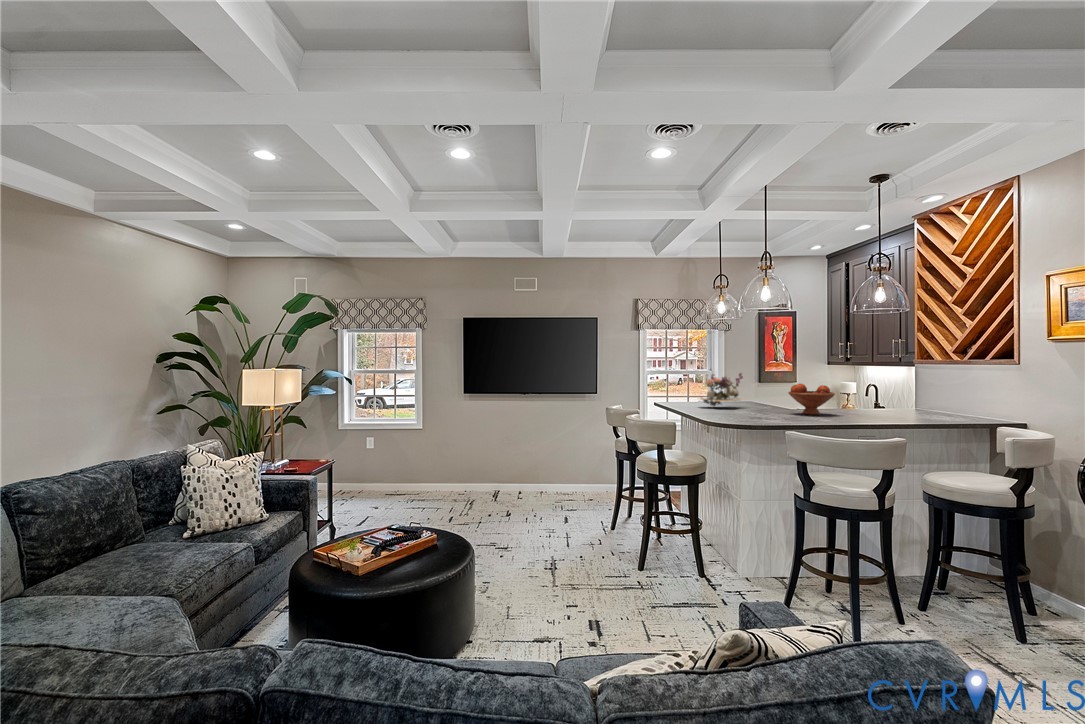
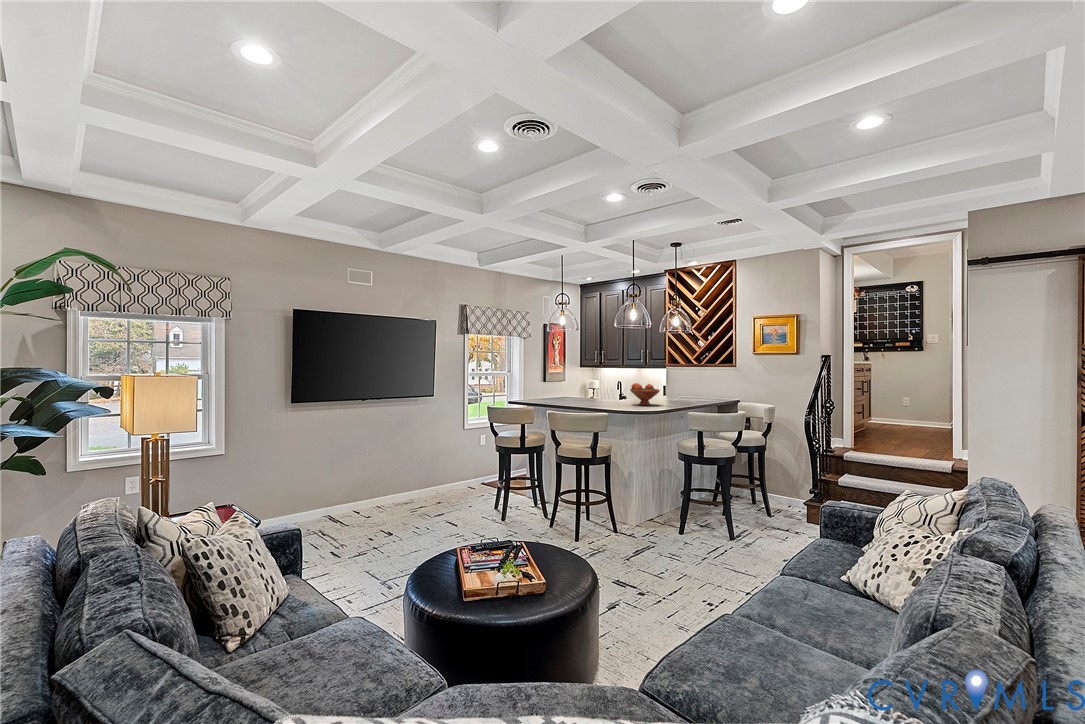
flower arrangement: present [701,373,743,406] -> none [554,374,588,404]

